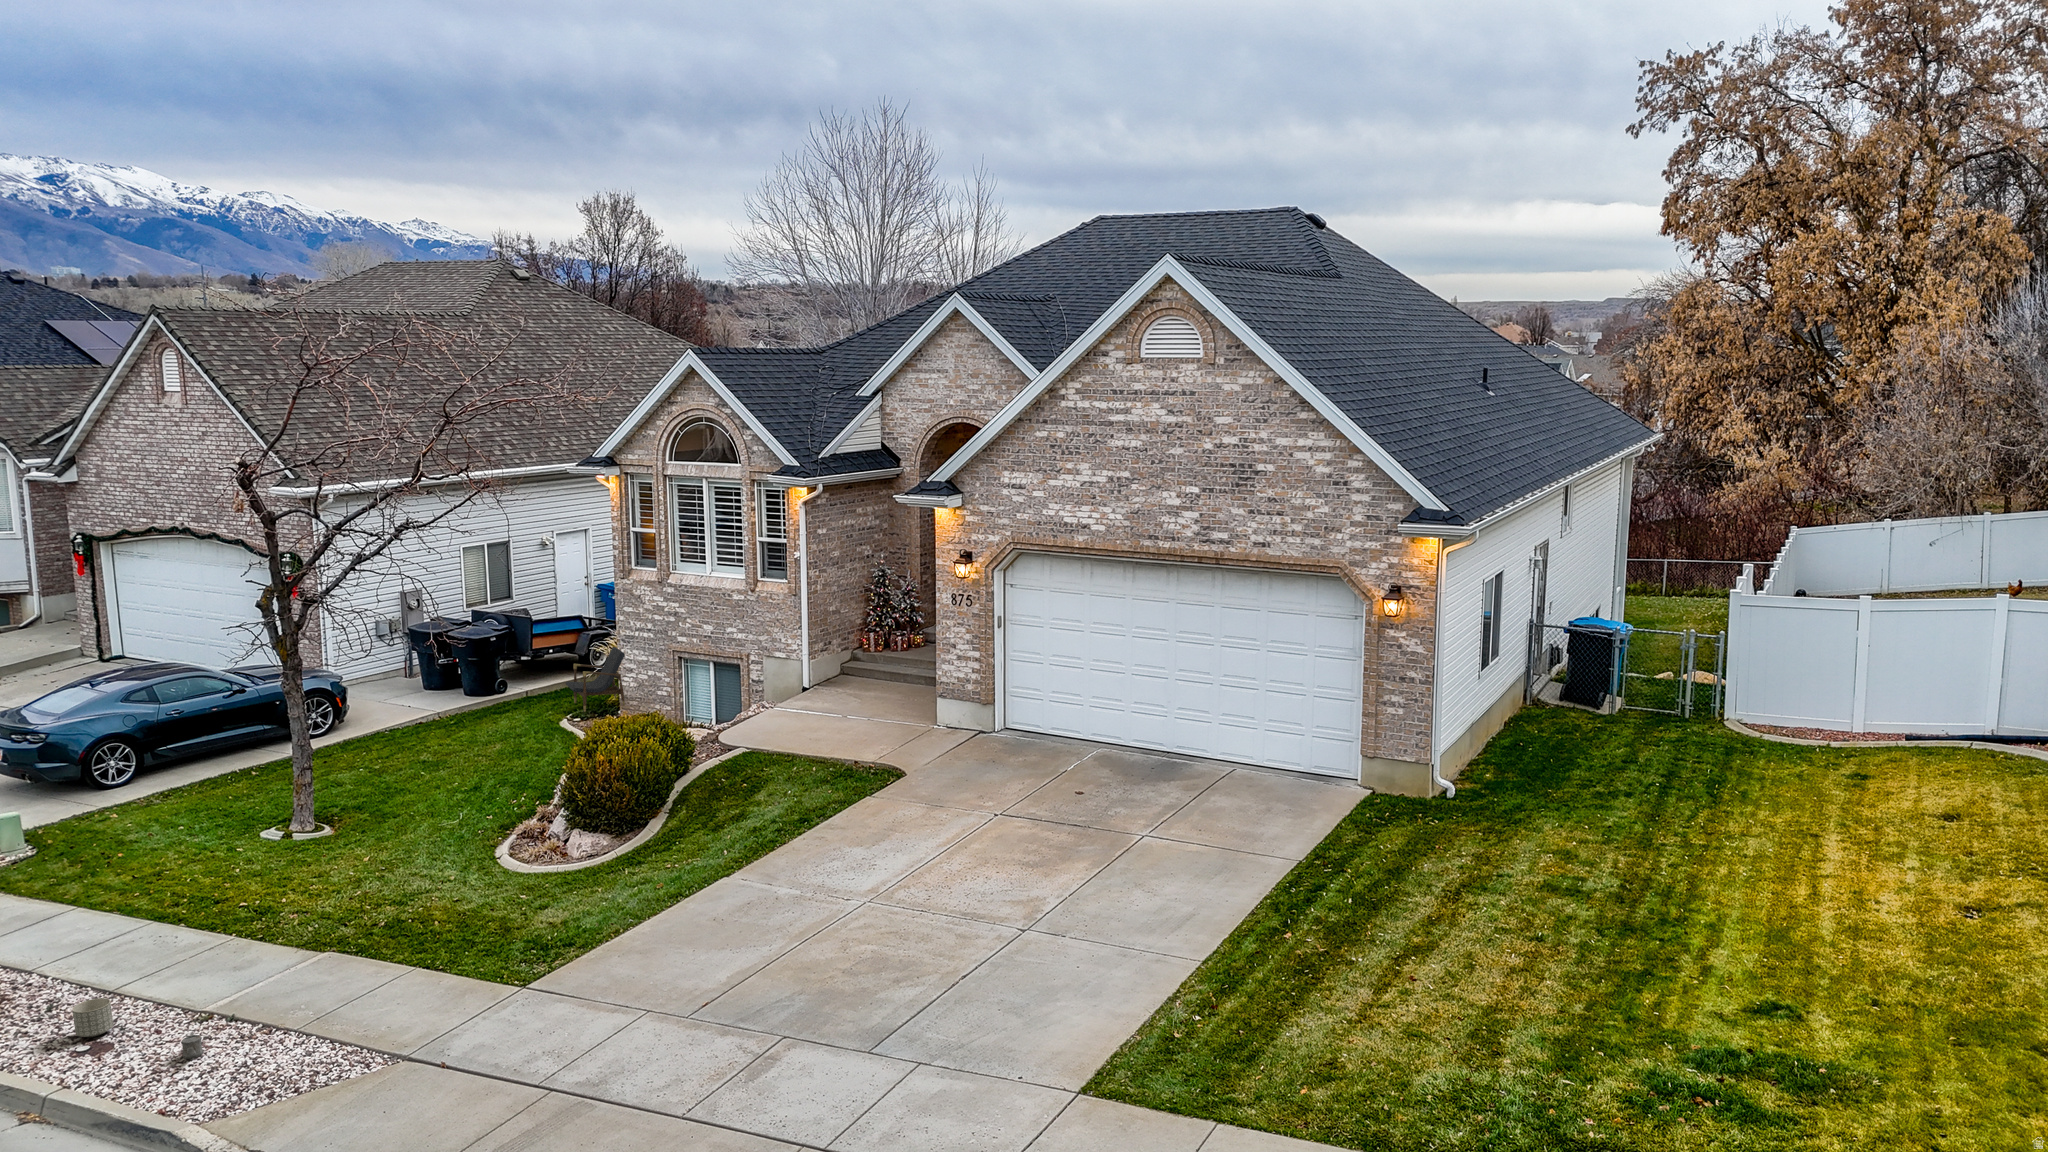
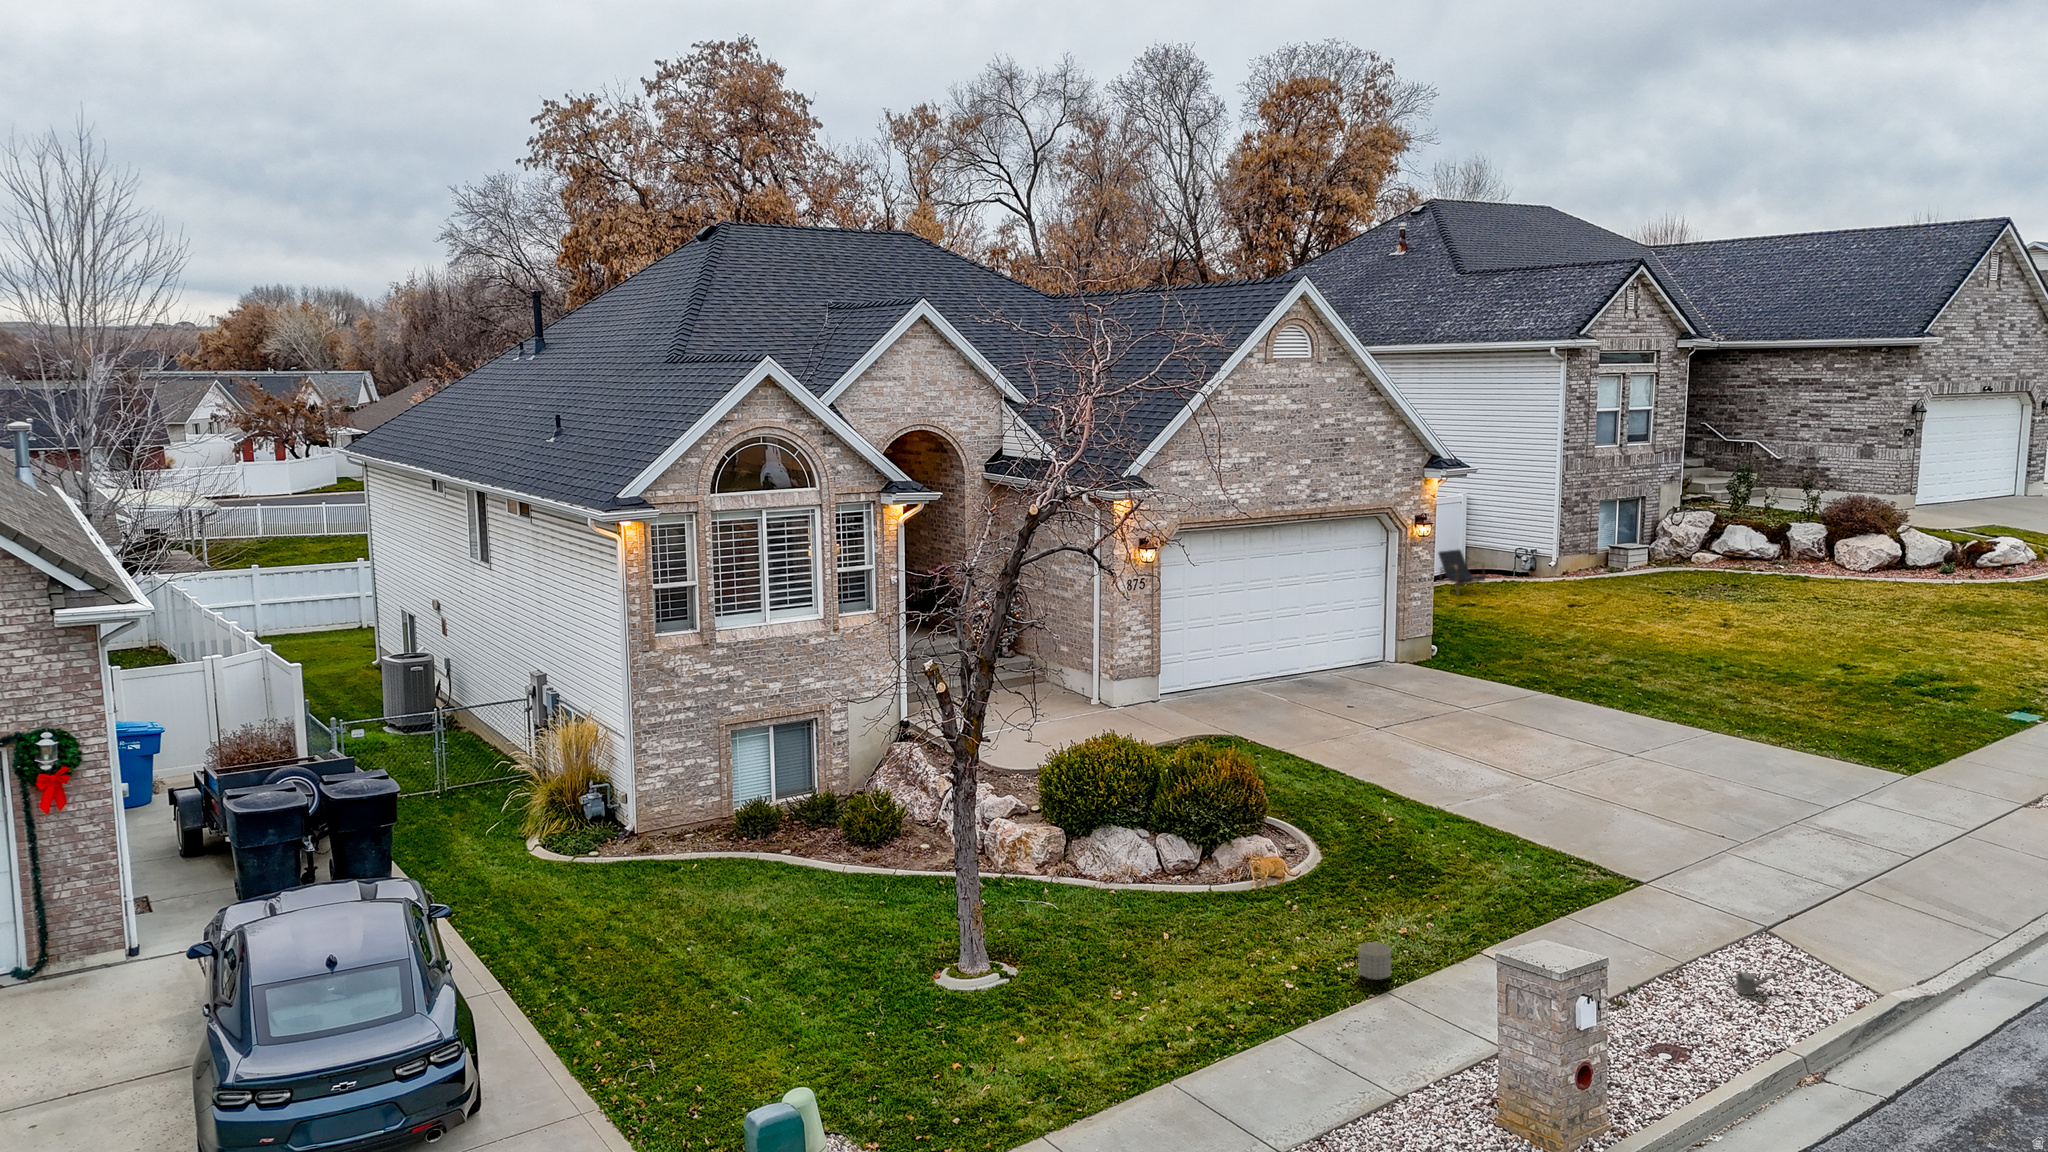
lounge chair: present [566,647,625,712] -> present [1438,550,1486,594]
planter: present [72,998,114,1037] -> present [1359,942,1391,980]

